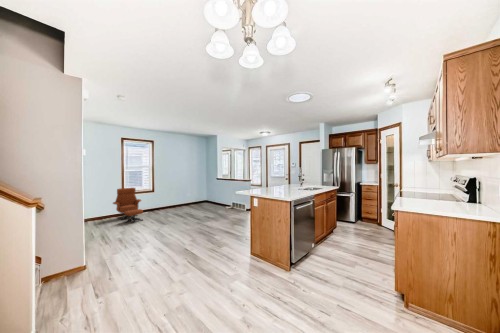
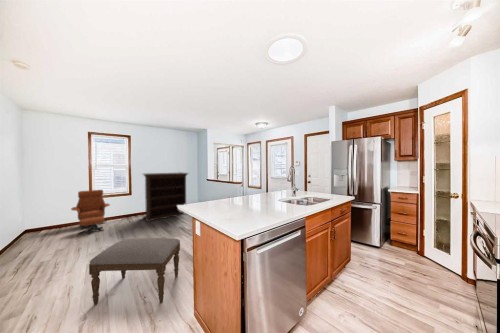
bookshelf: none [166,173,204,214] -> present [144,172,188,221]
ottoman: none [184,215,230,253] -> present [89,238,180,305]

